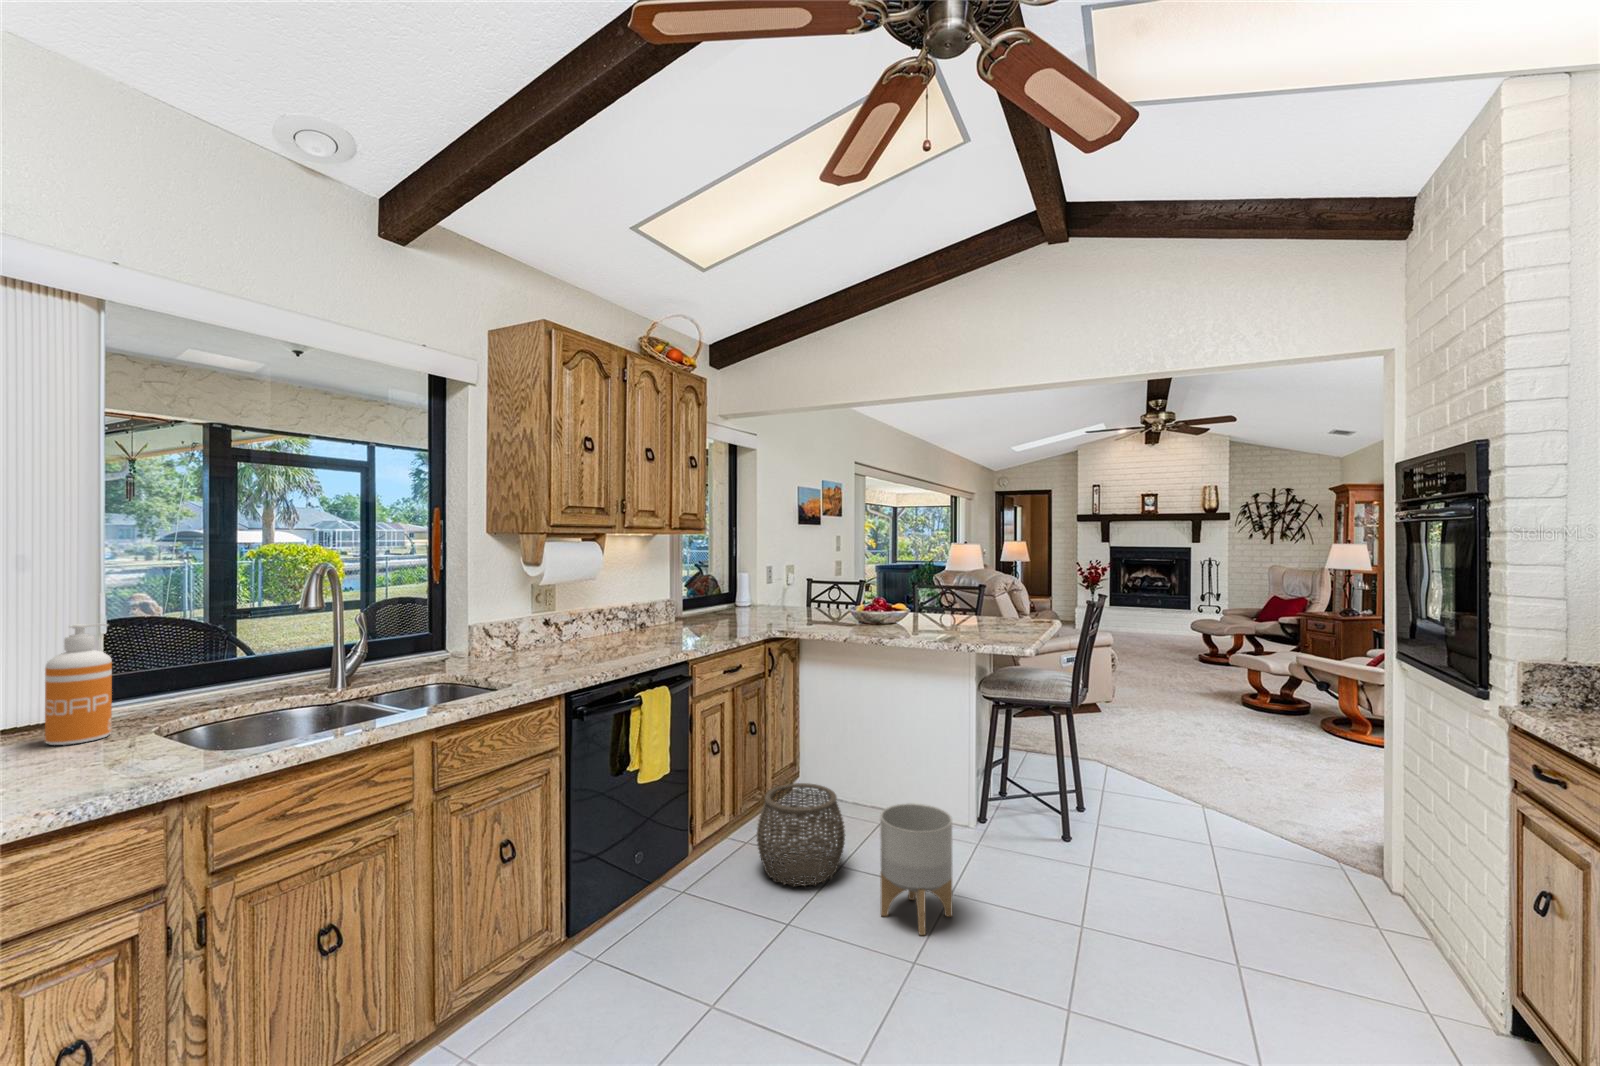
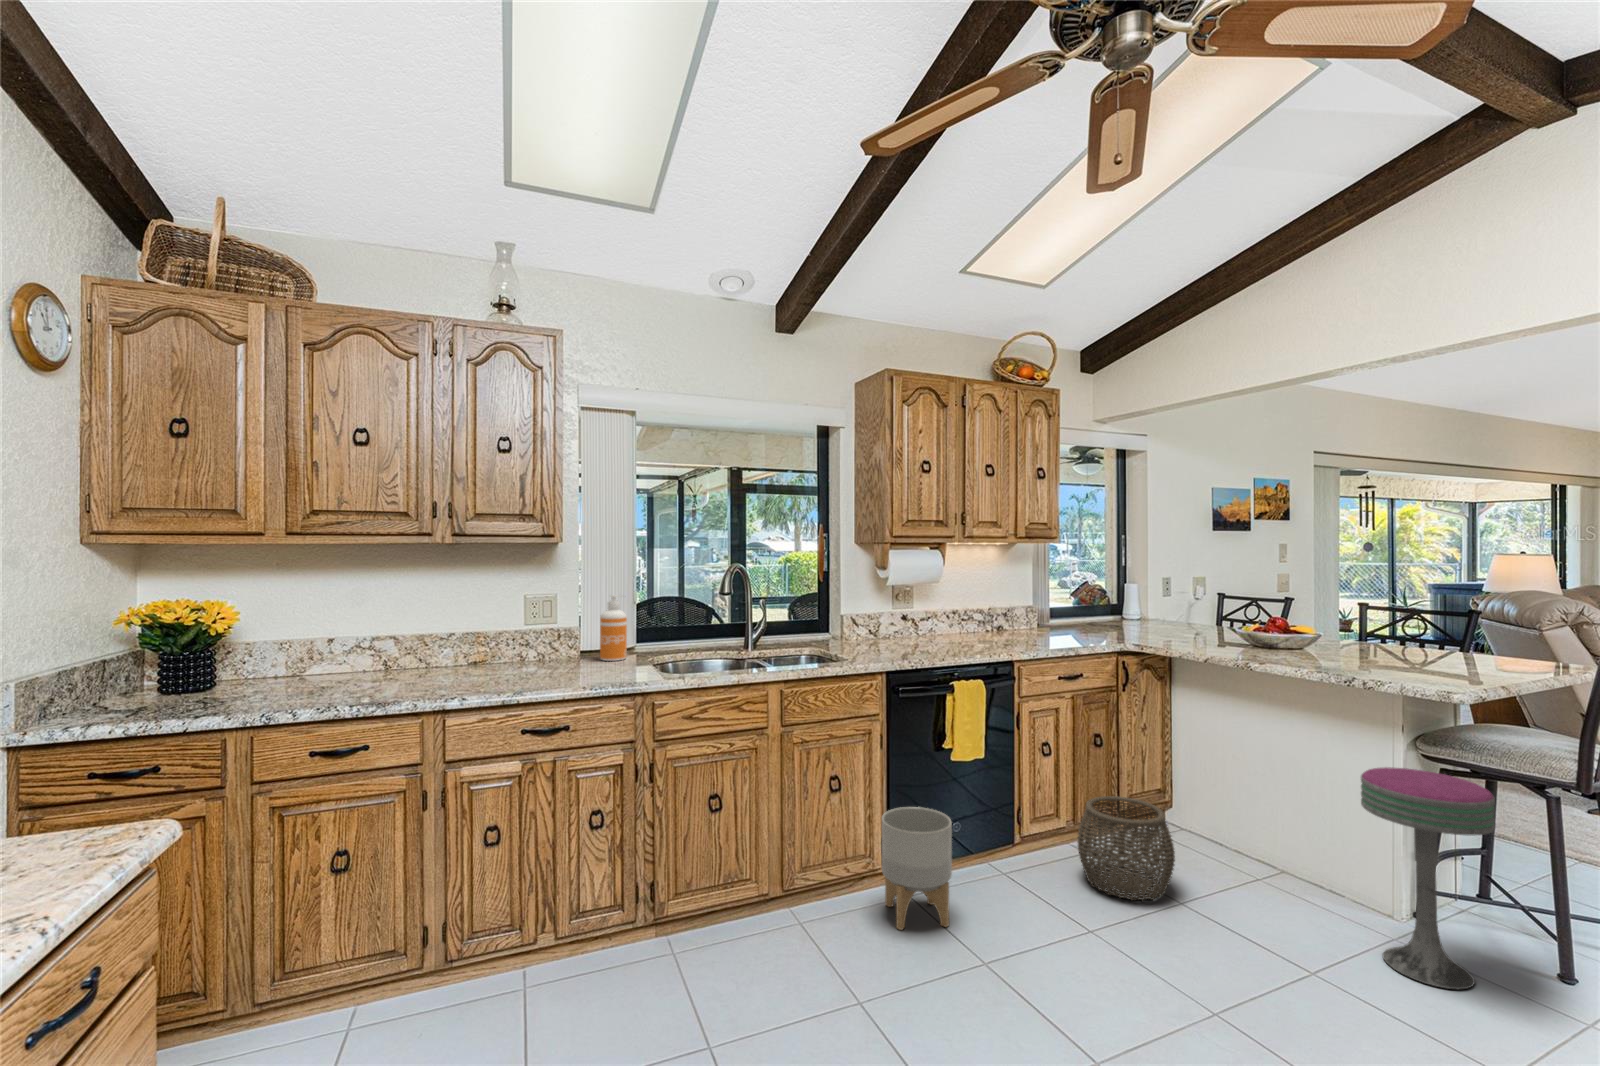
bar stool: none [985,714,1070,886] -> present [1361,767,1495,990]
planter: present [880,803,953,935] -> present [882,807,952,930]

